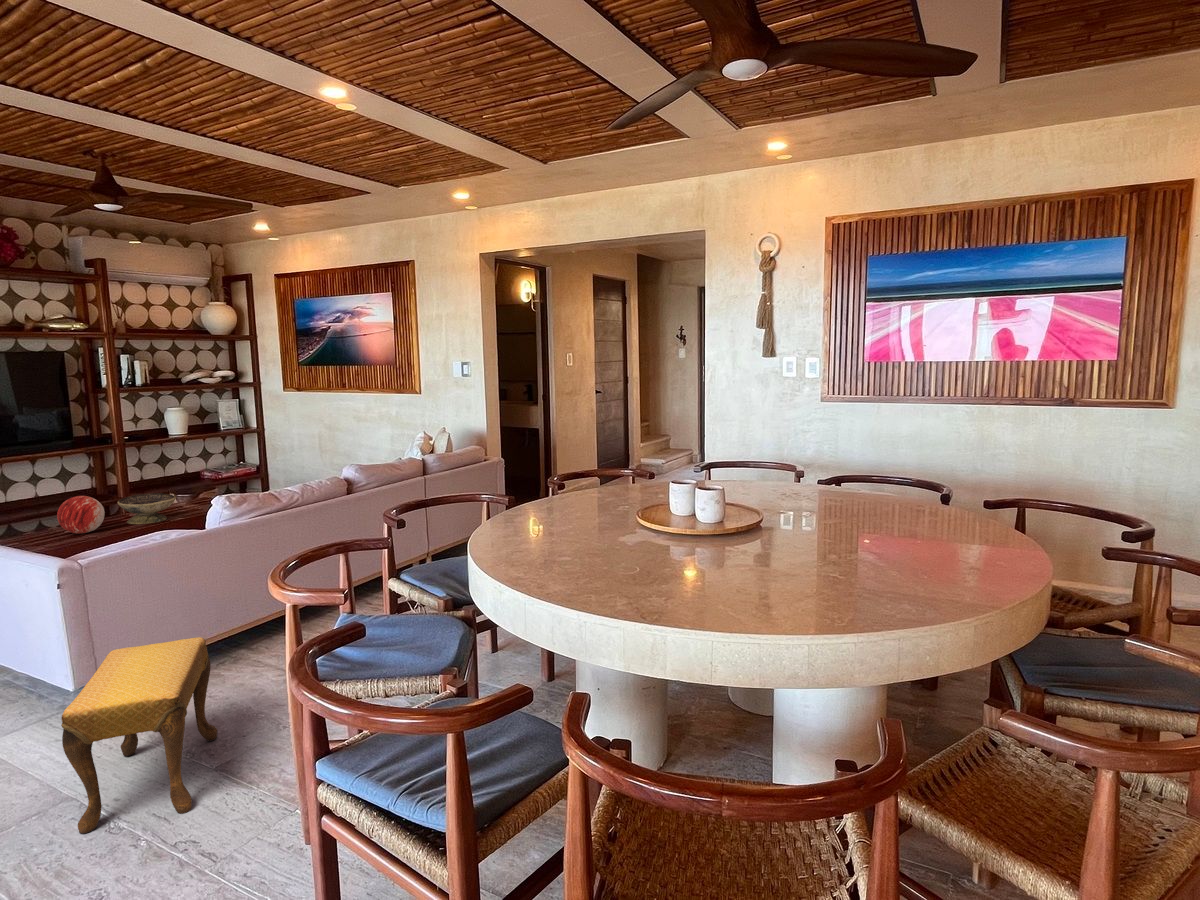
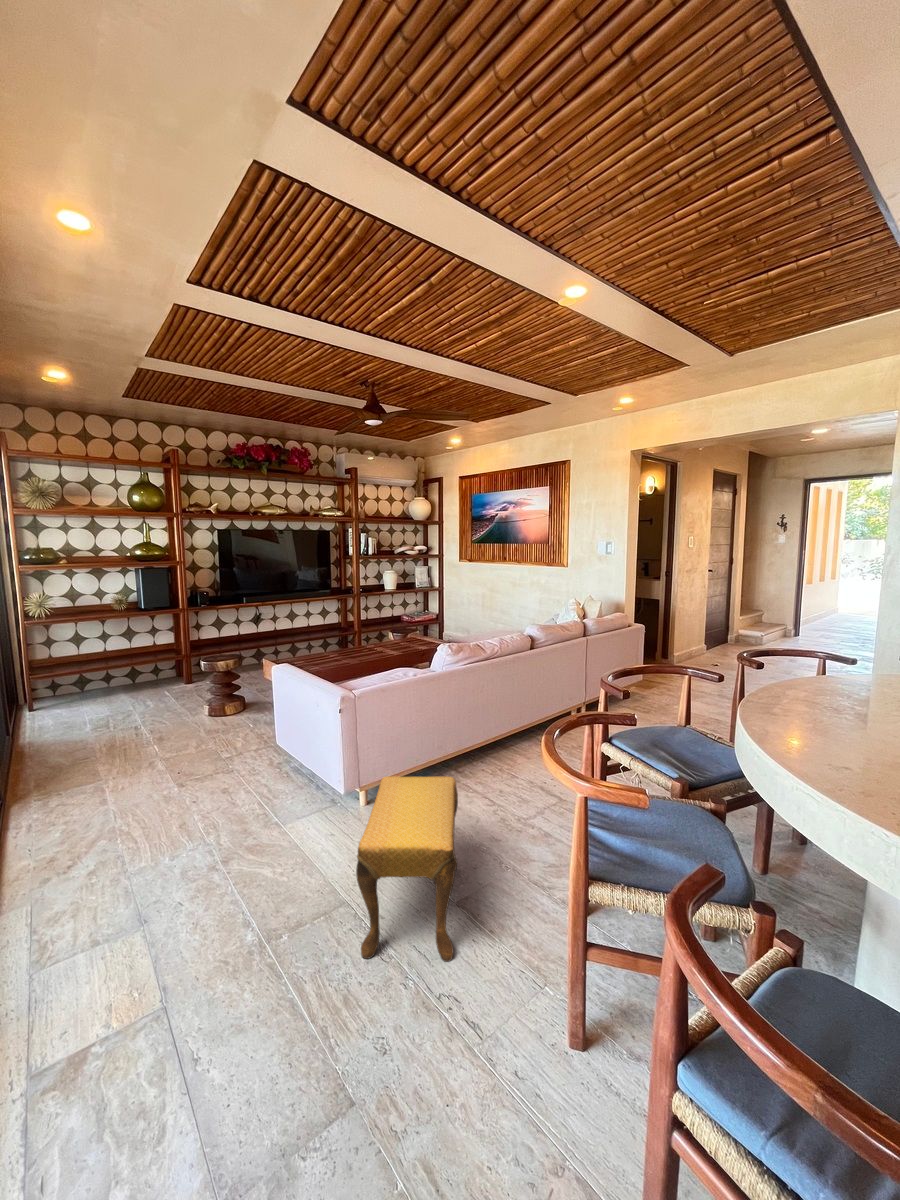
decorative bowl: present [118,493,176,524] -> none [365,633,402,656]
decorative orb: present [57,496,105,534] -> none [329,632,358,660]

